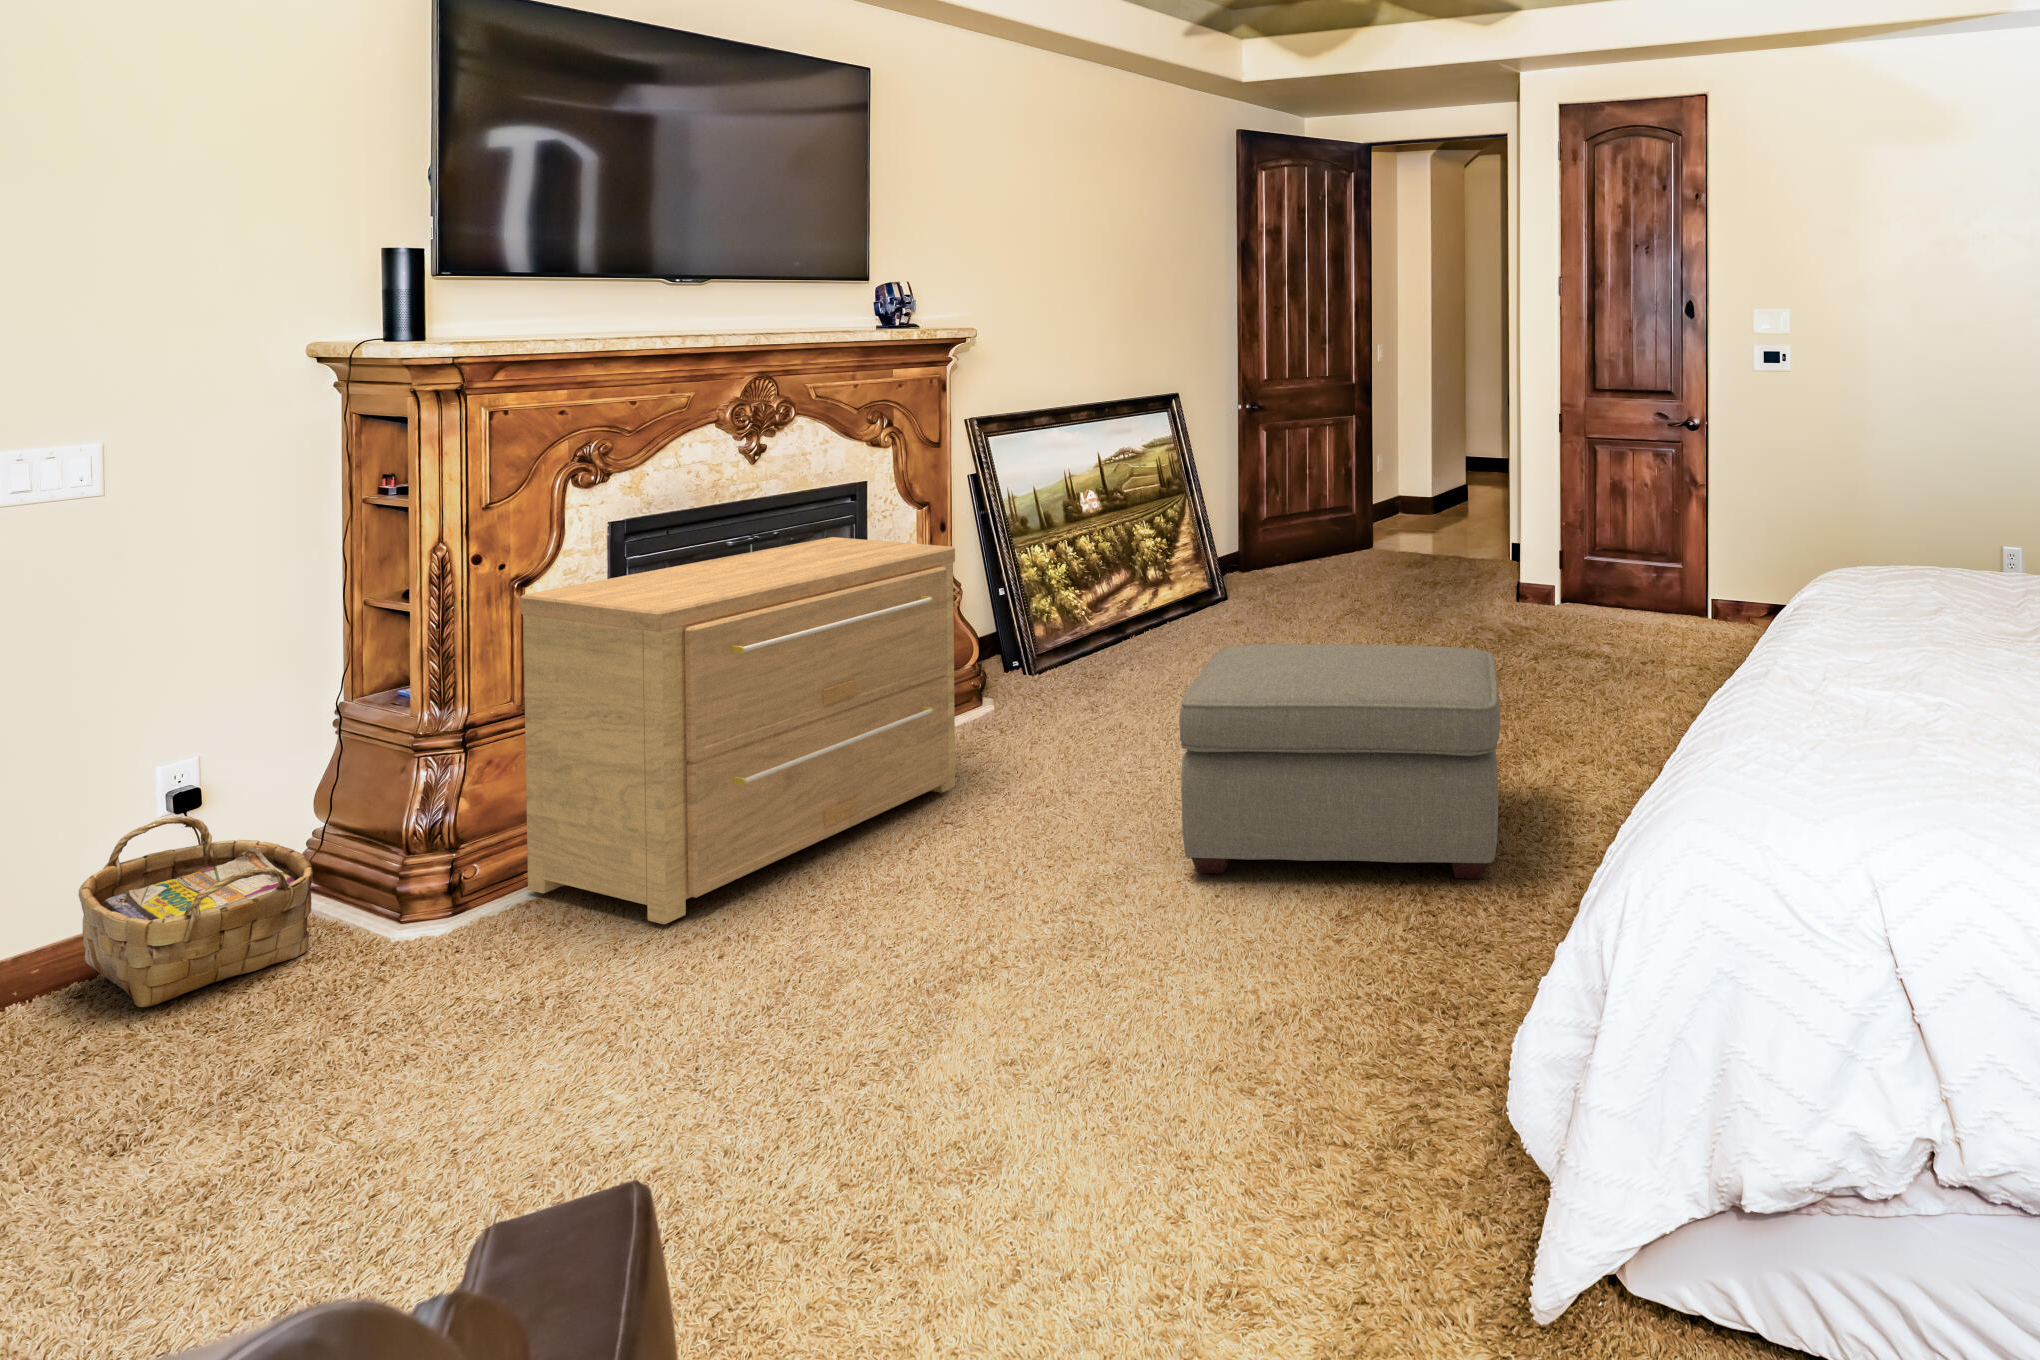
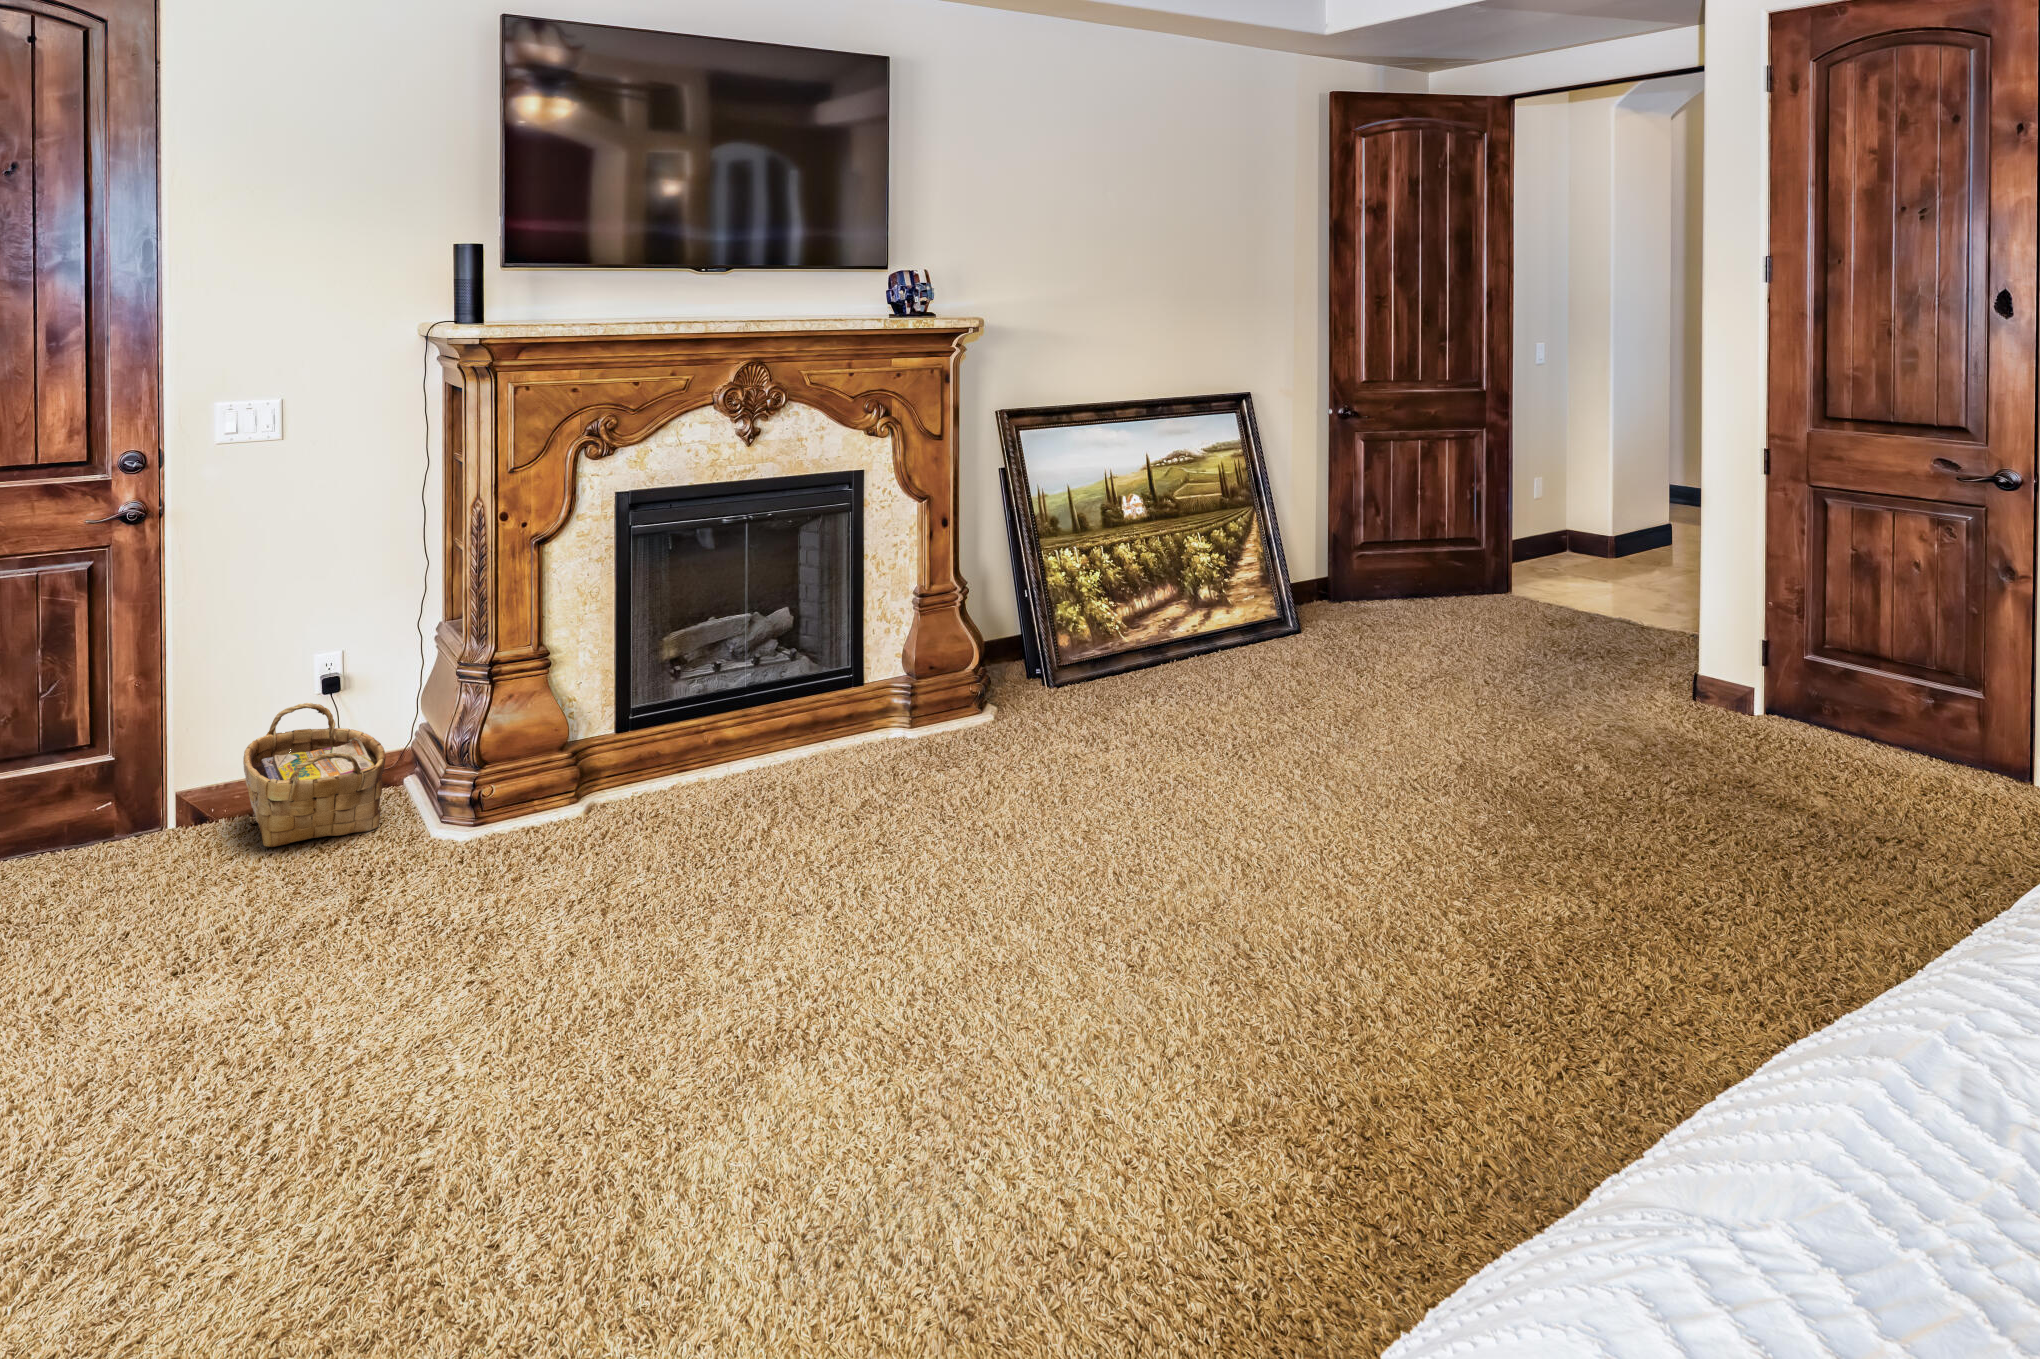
side table: present [520,537,955,924] -> none [532,522,914,861]
ottoman: present [1179,644,1500,878] -> none [1064,675,1478,996]

